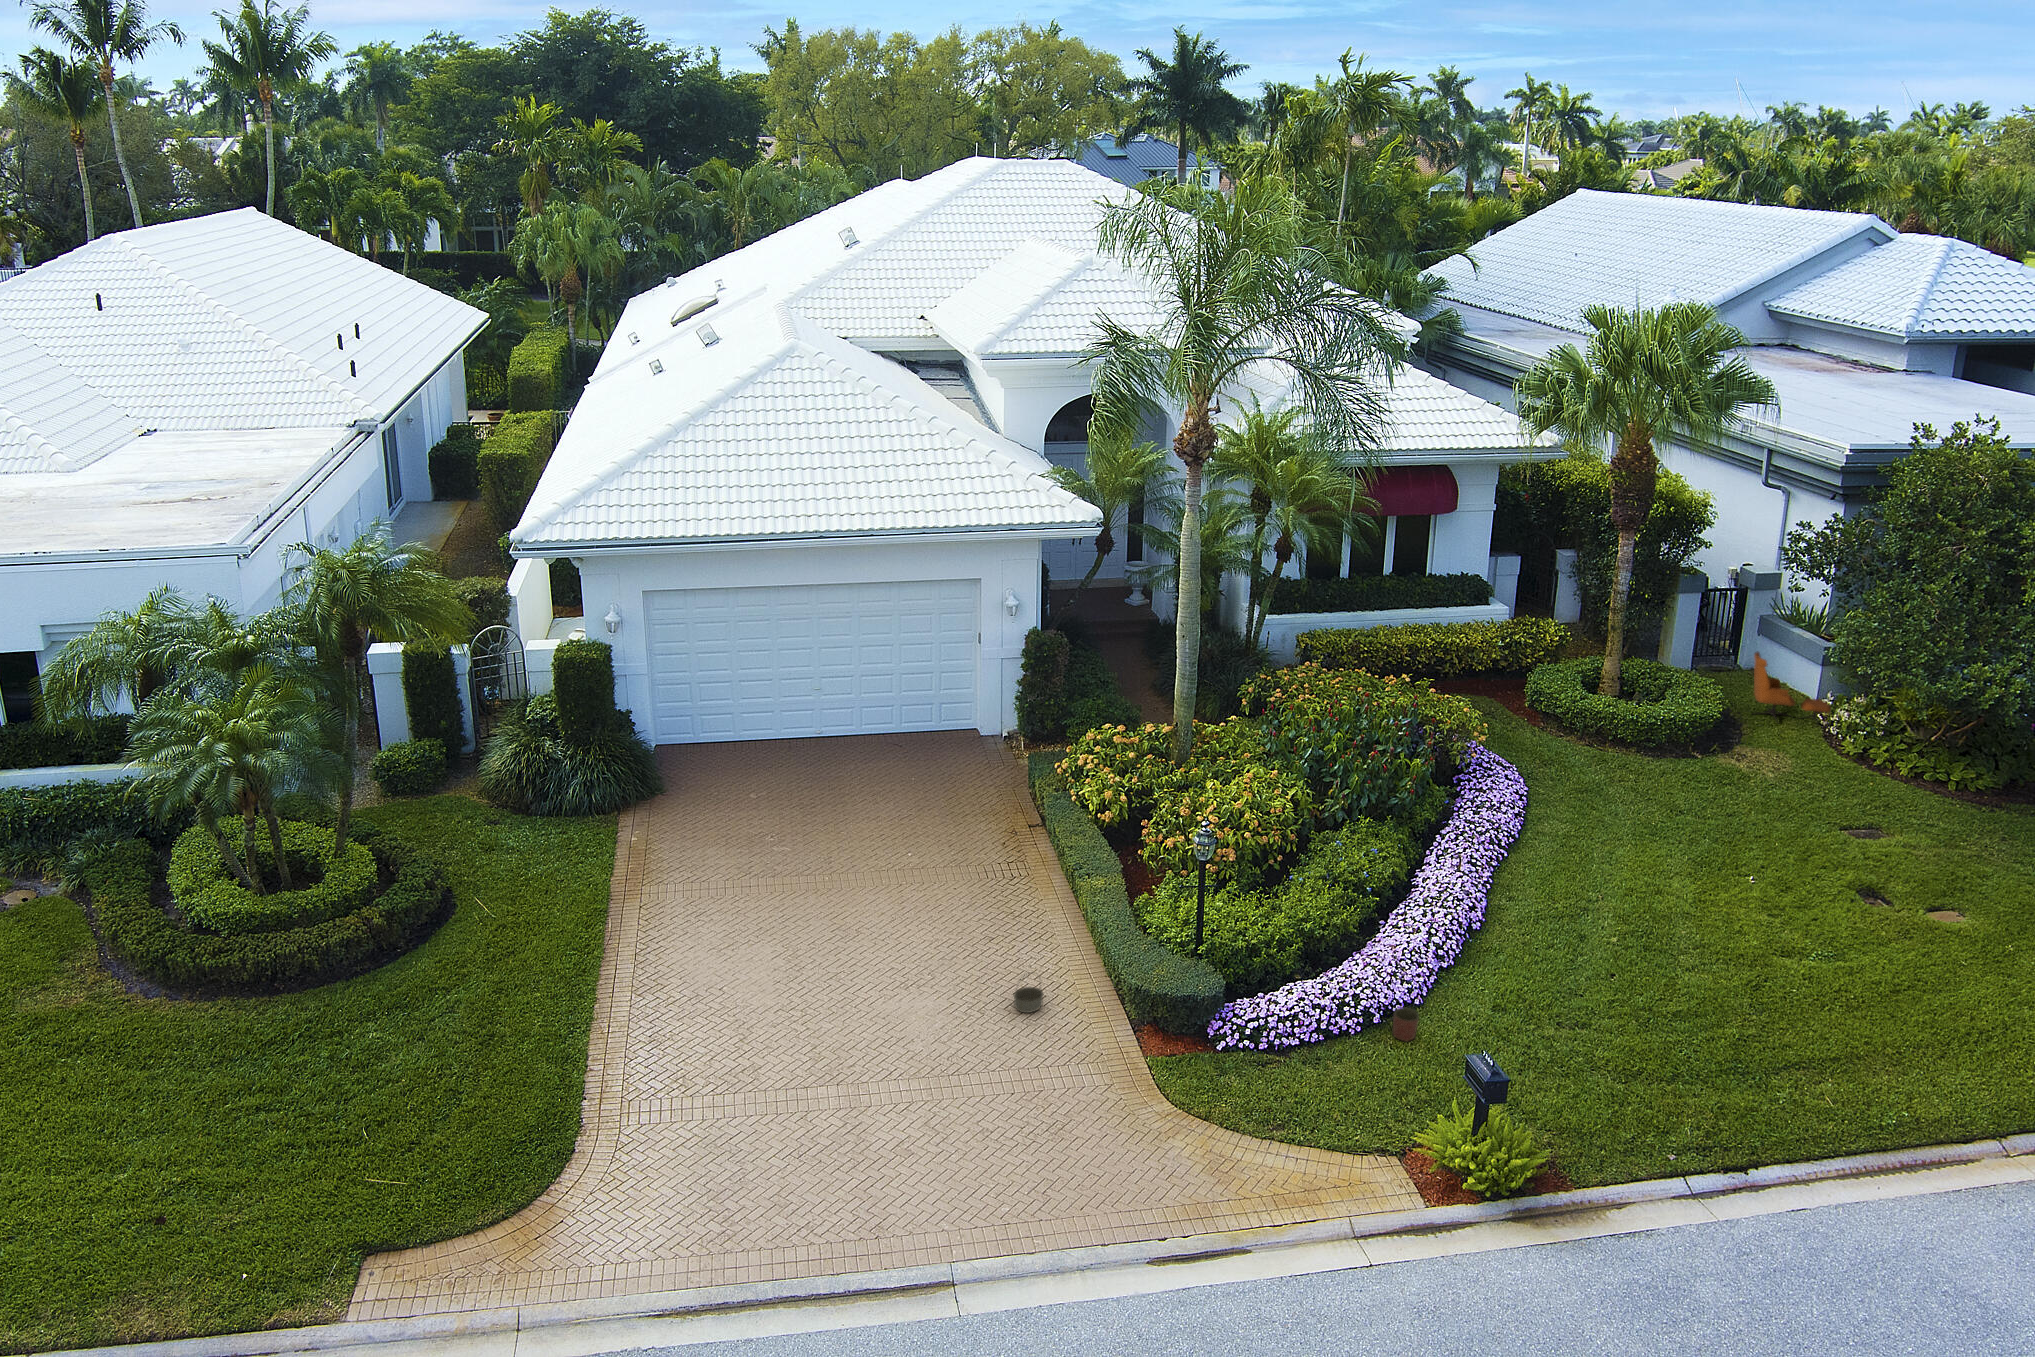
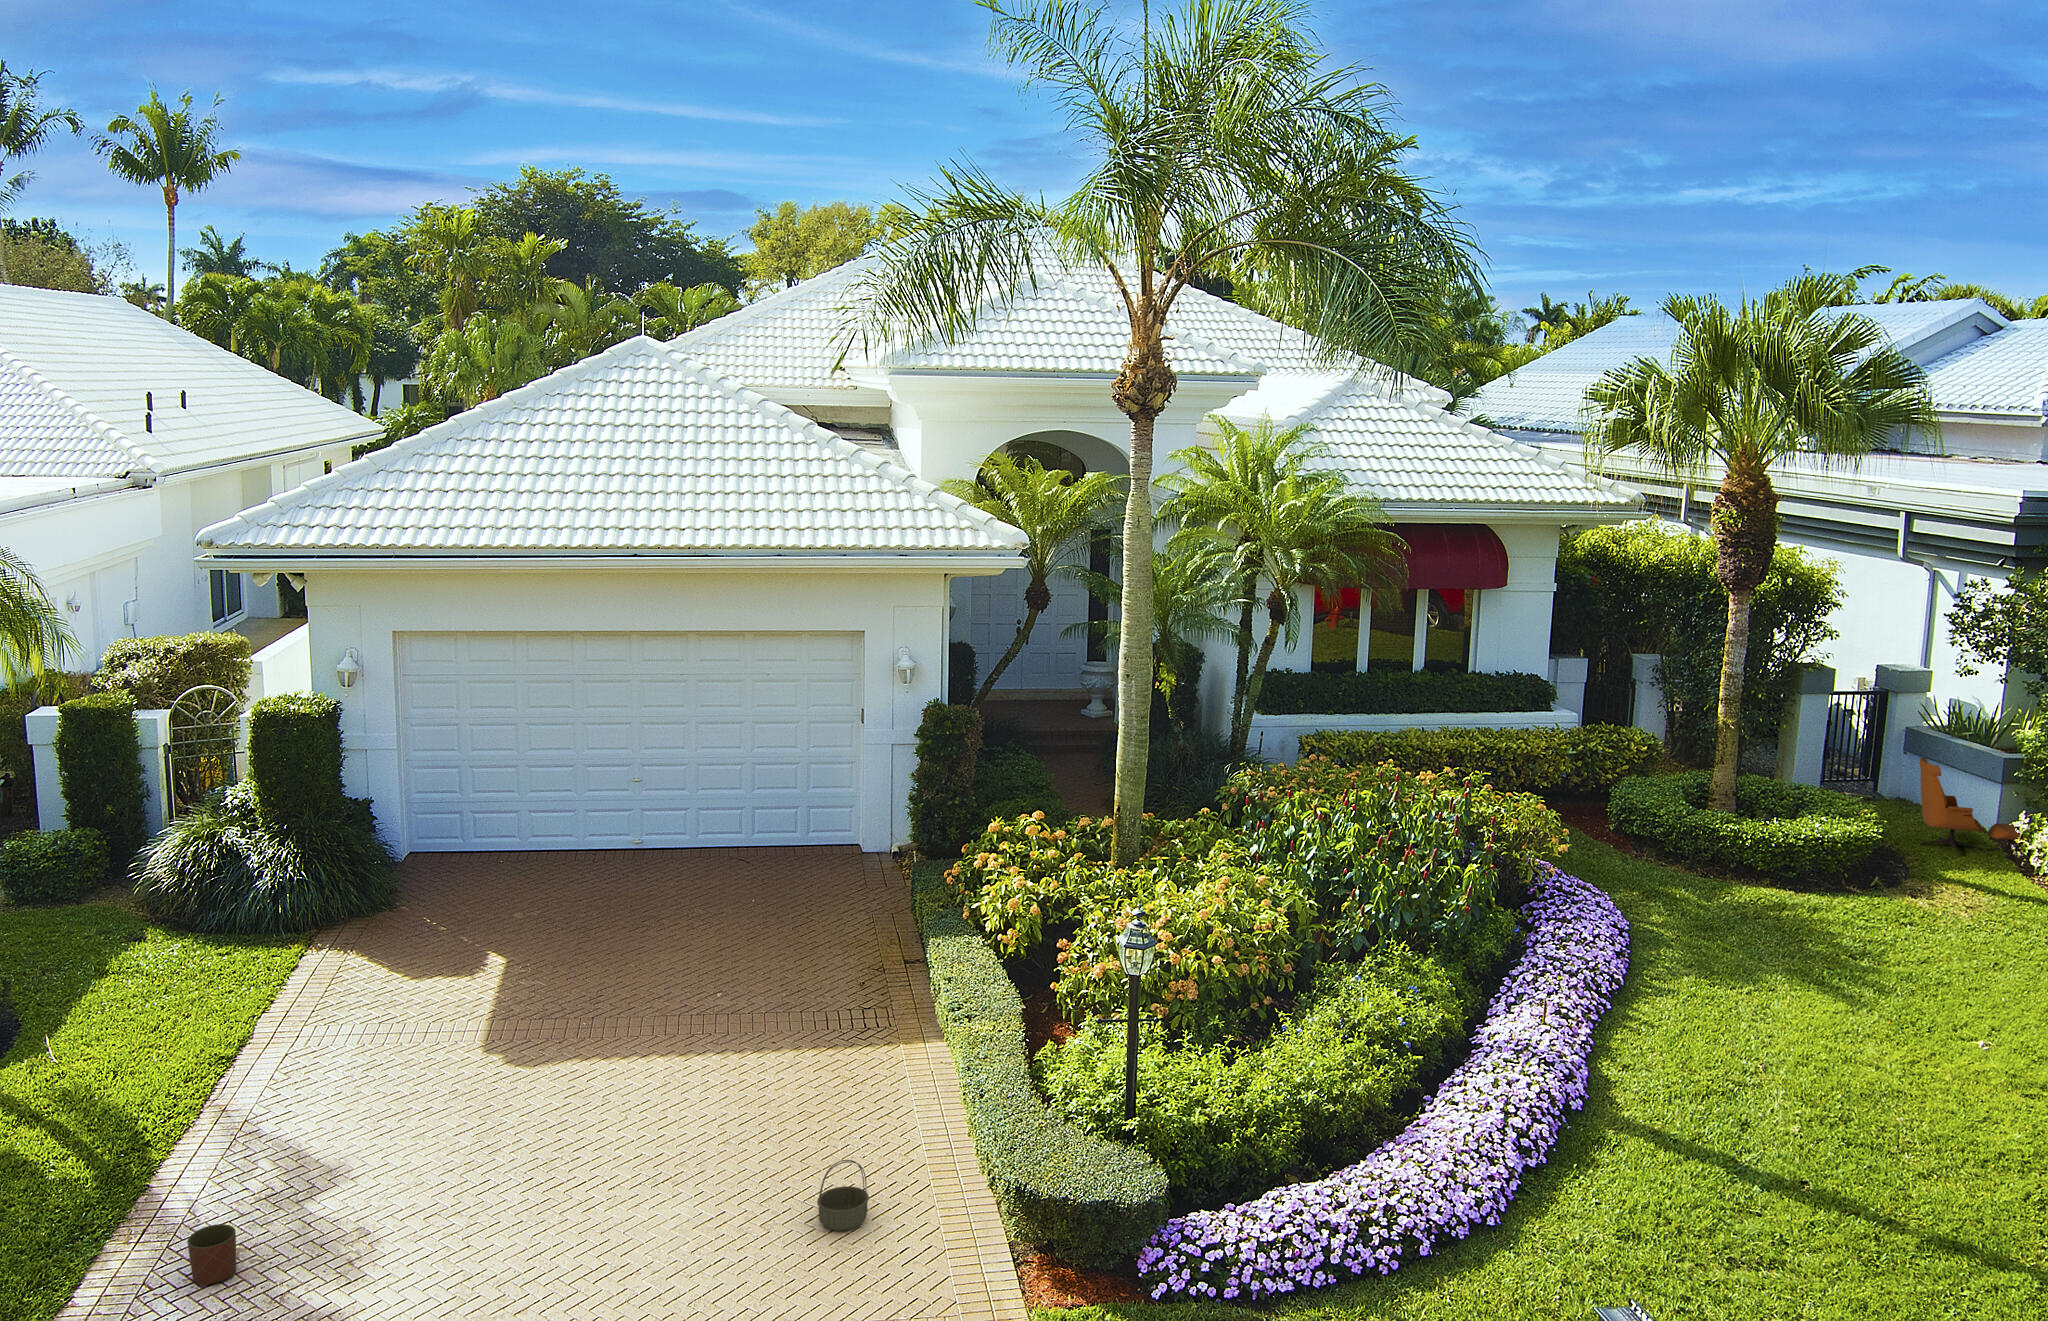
planter: present [1393,1007,1419,1042] -> present [188,1224,237,1286]

